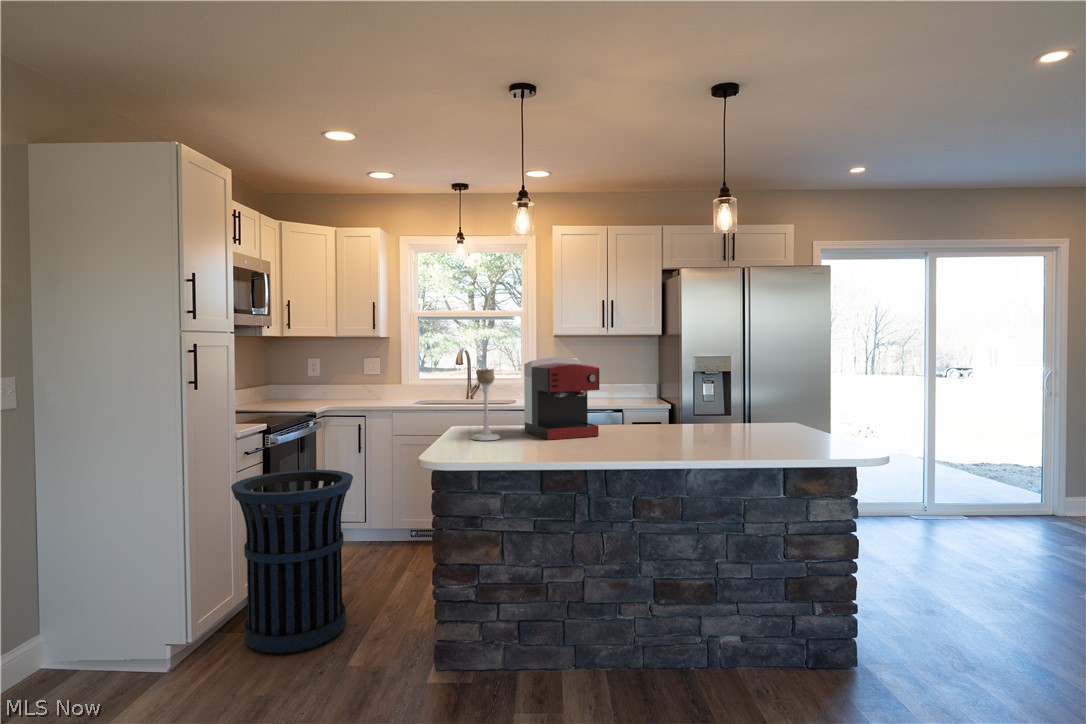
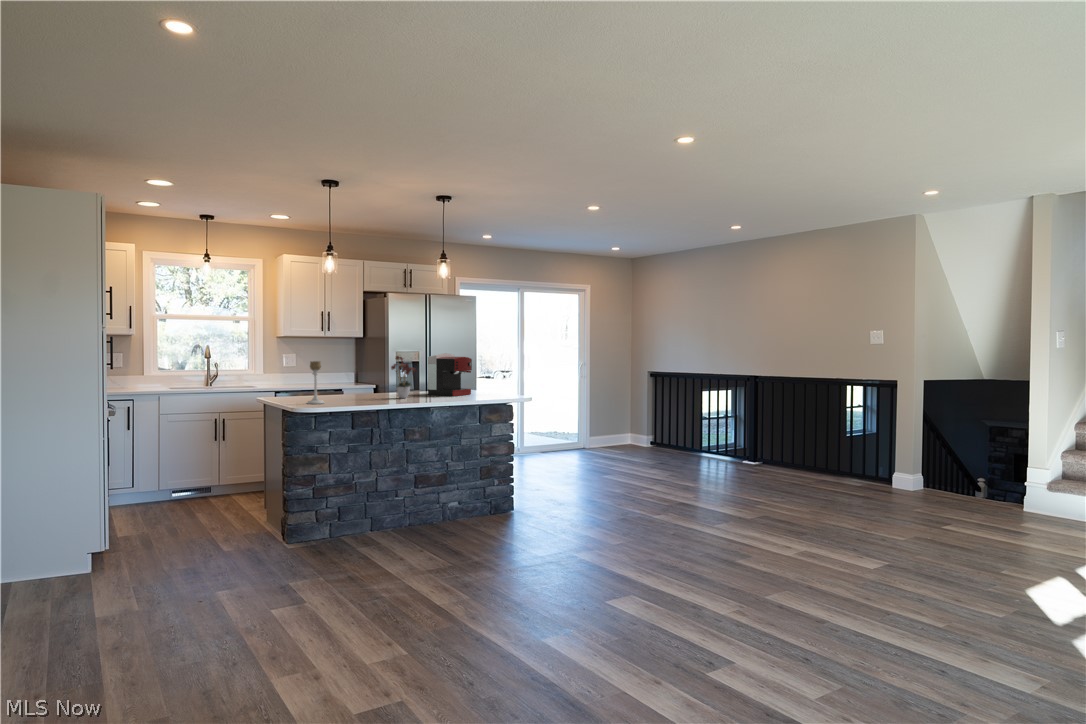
coffee maker: present [524,357,599,440] -> present [428,353,472,396]
flower arrangement: none [631,357,677,435] -> present [391,356,416,398]
trash can: present [231,470,353,654] -> none [132,435,219,553]

